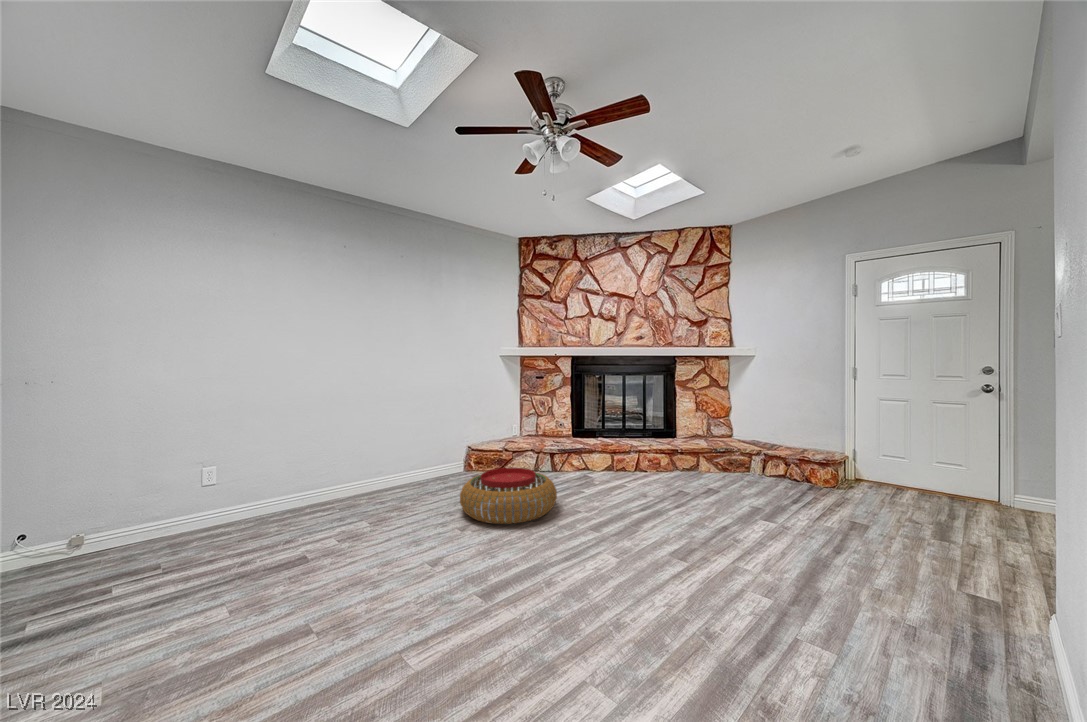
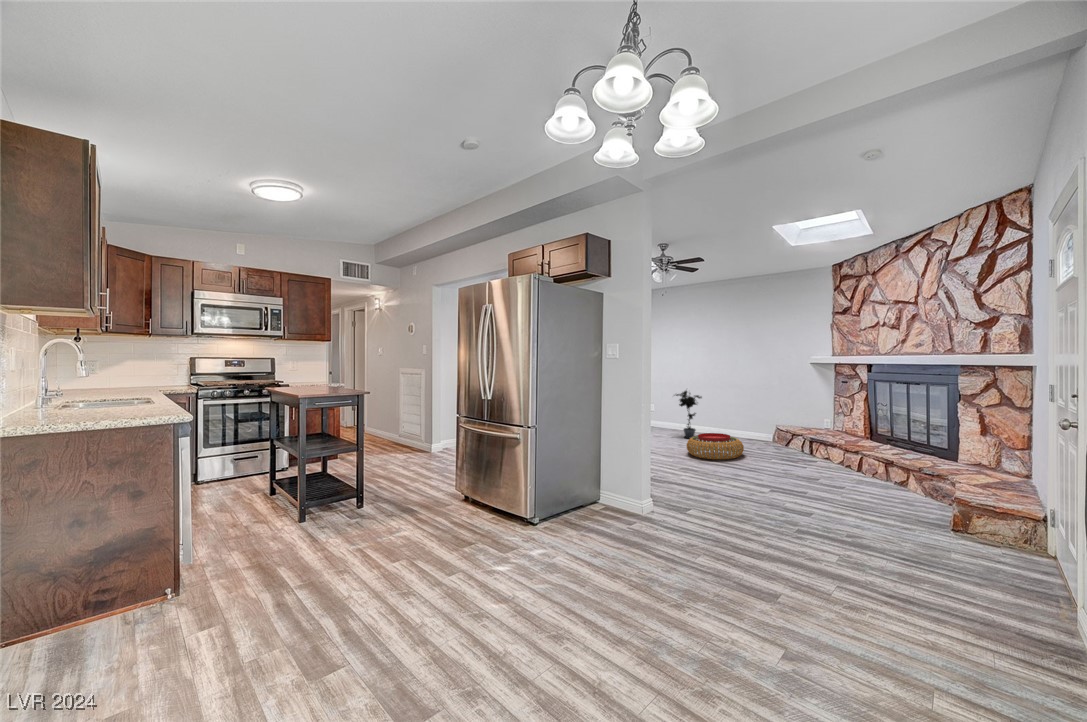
potted plant: none [316,398,393,505] -> present [676,391,702,438]

